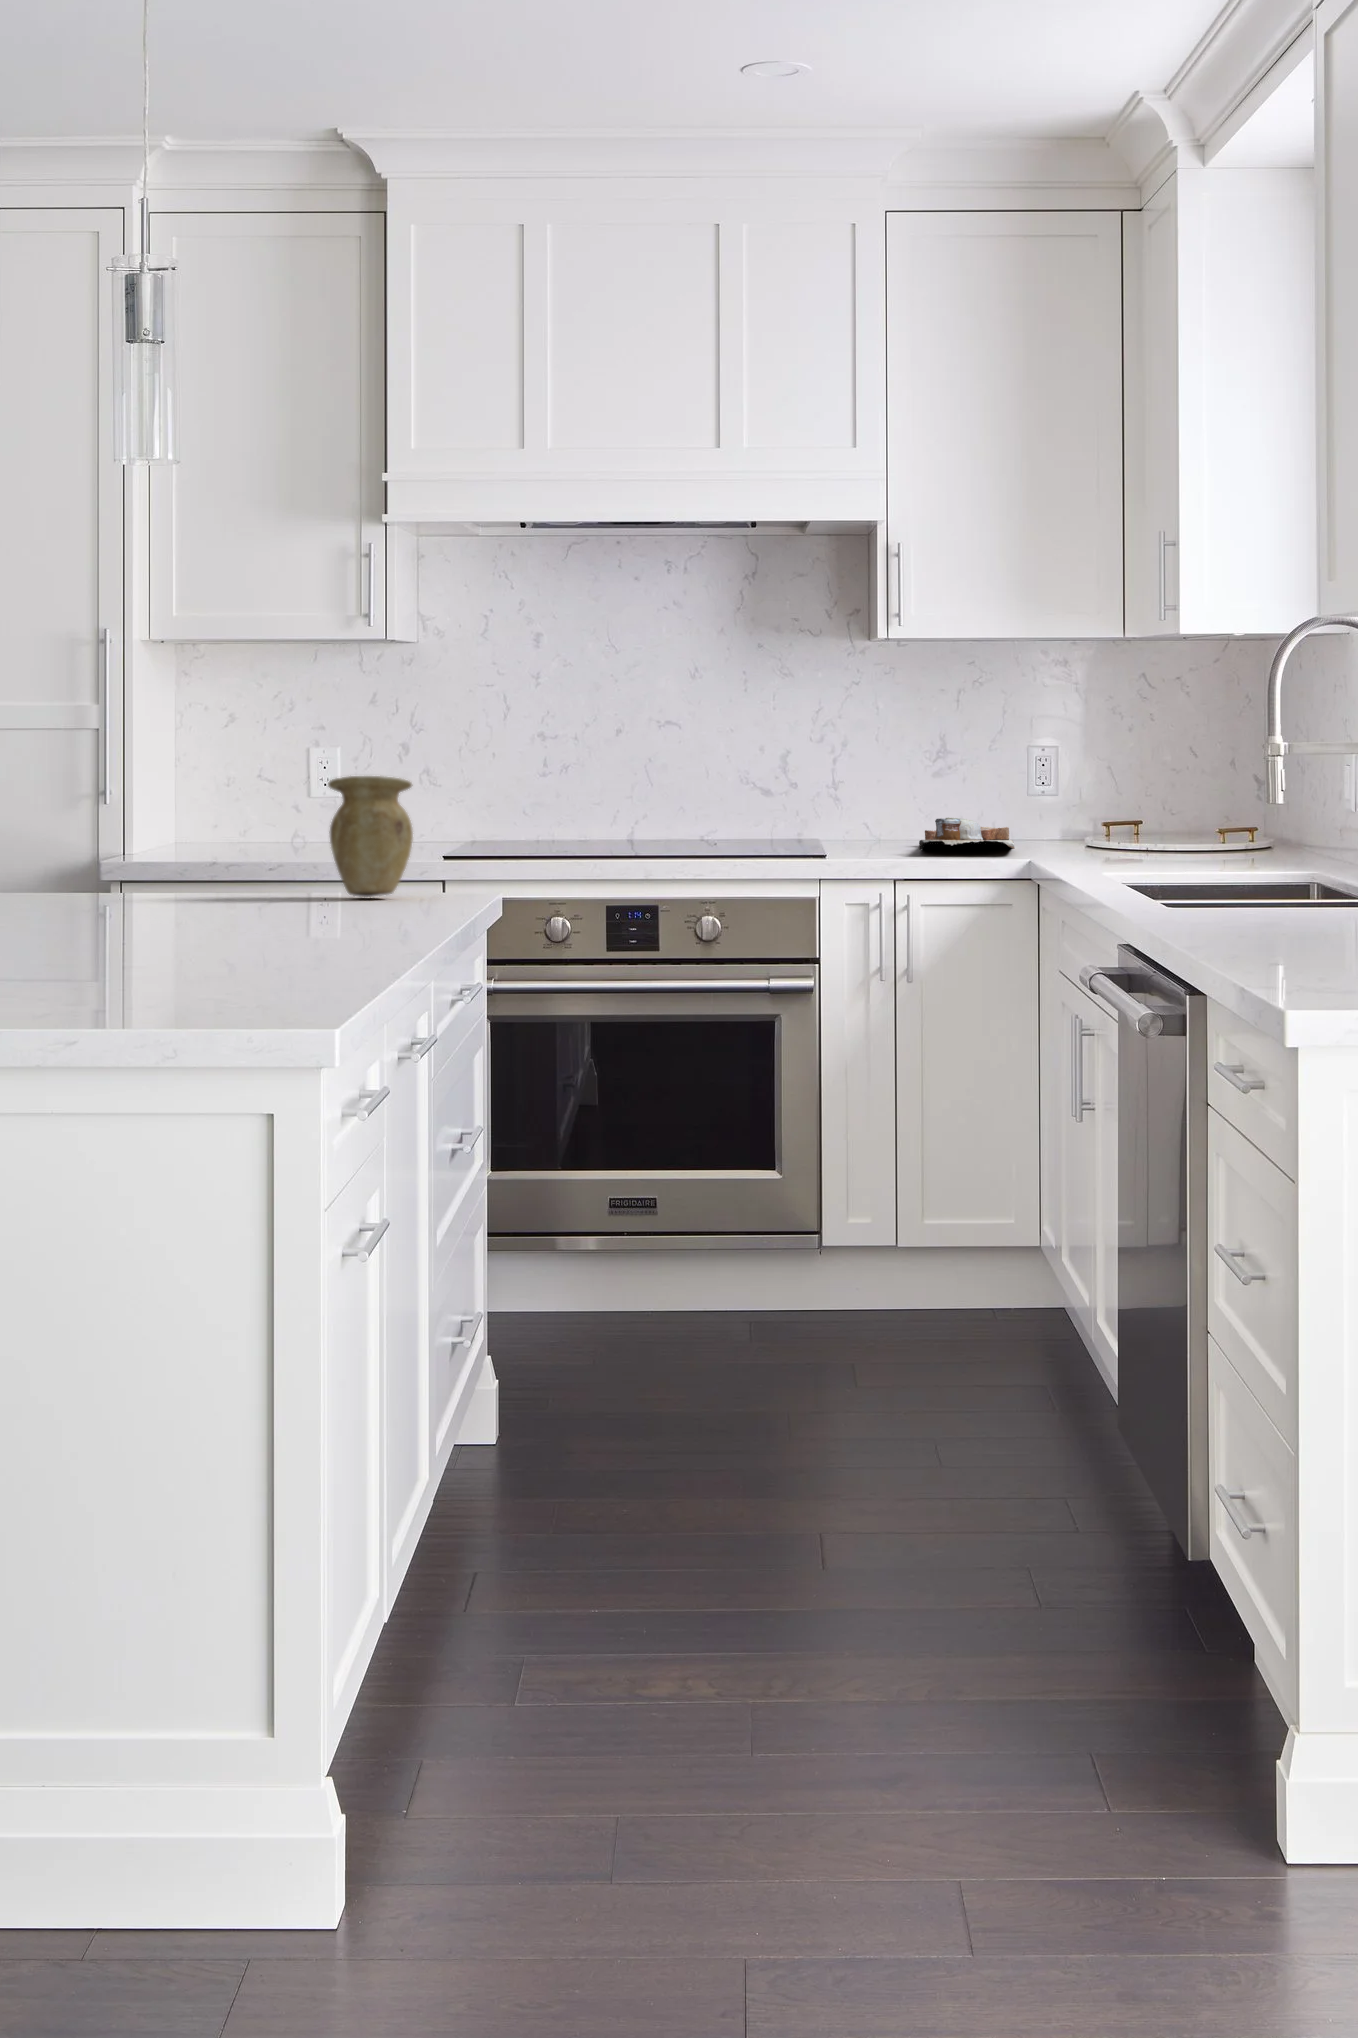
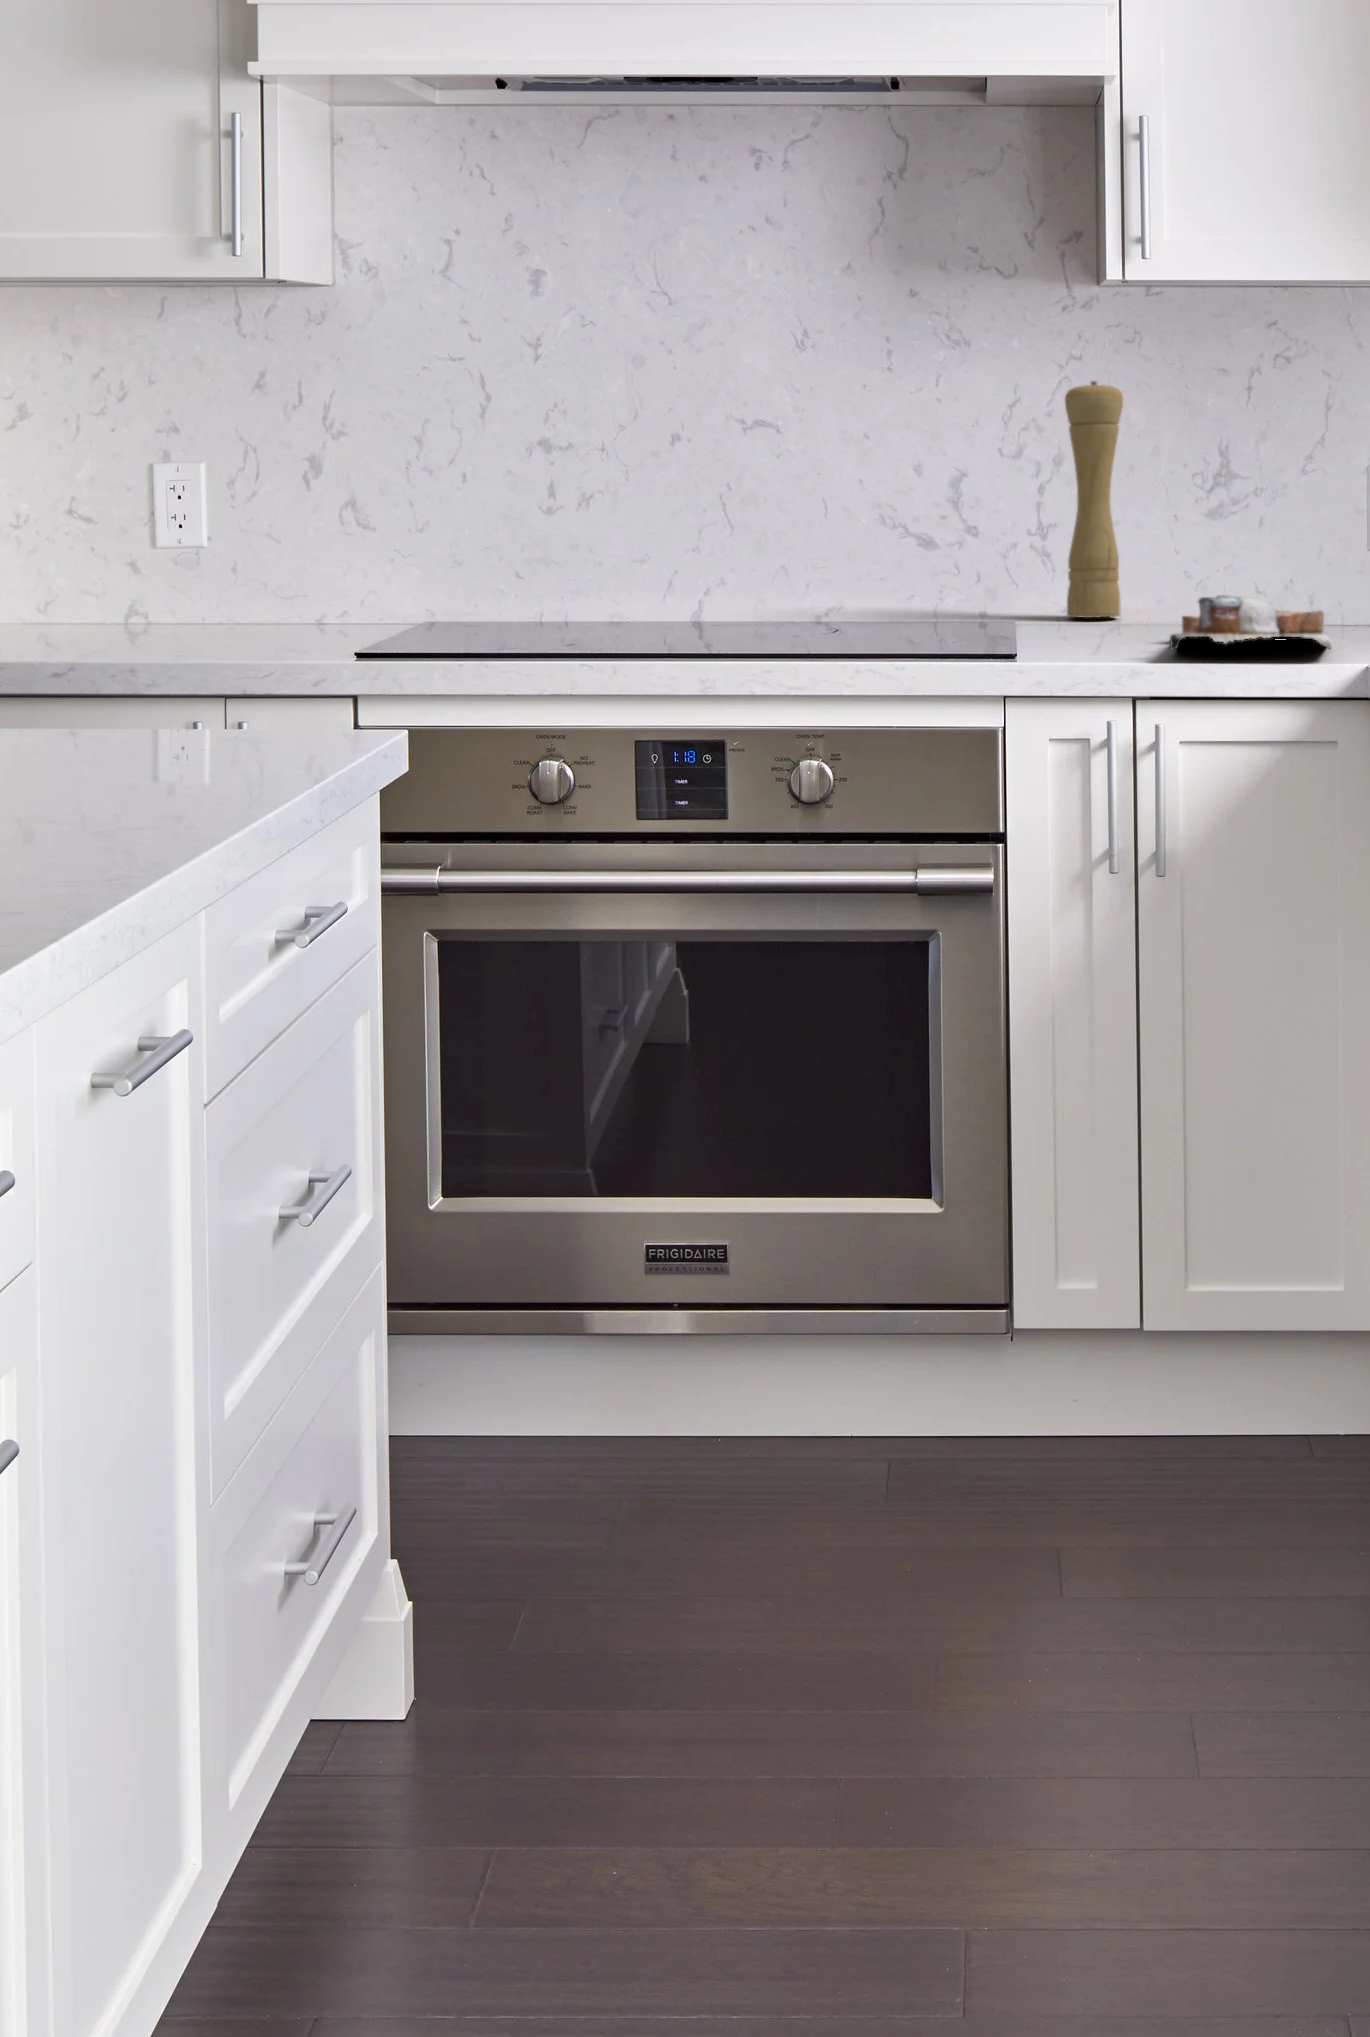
pepper mill: none [851,693,887,832] -> present [1065,381,1123,618]
vase: present [328,776,413,897] -> none [51,531,214,756]

